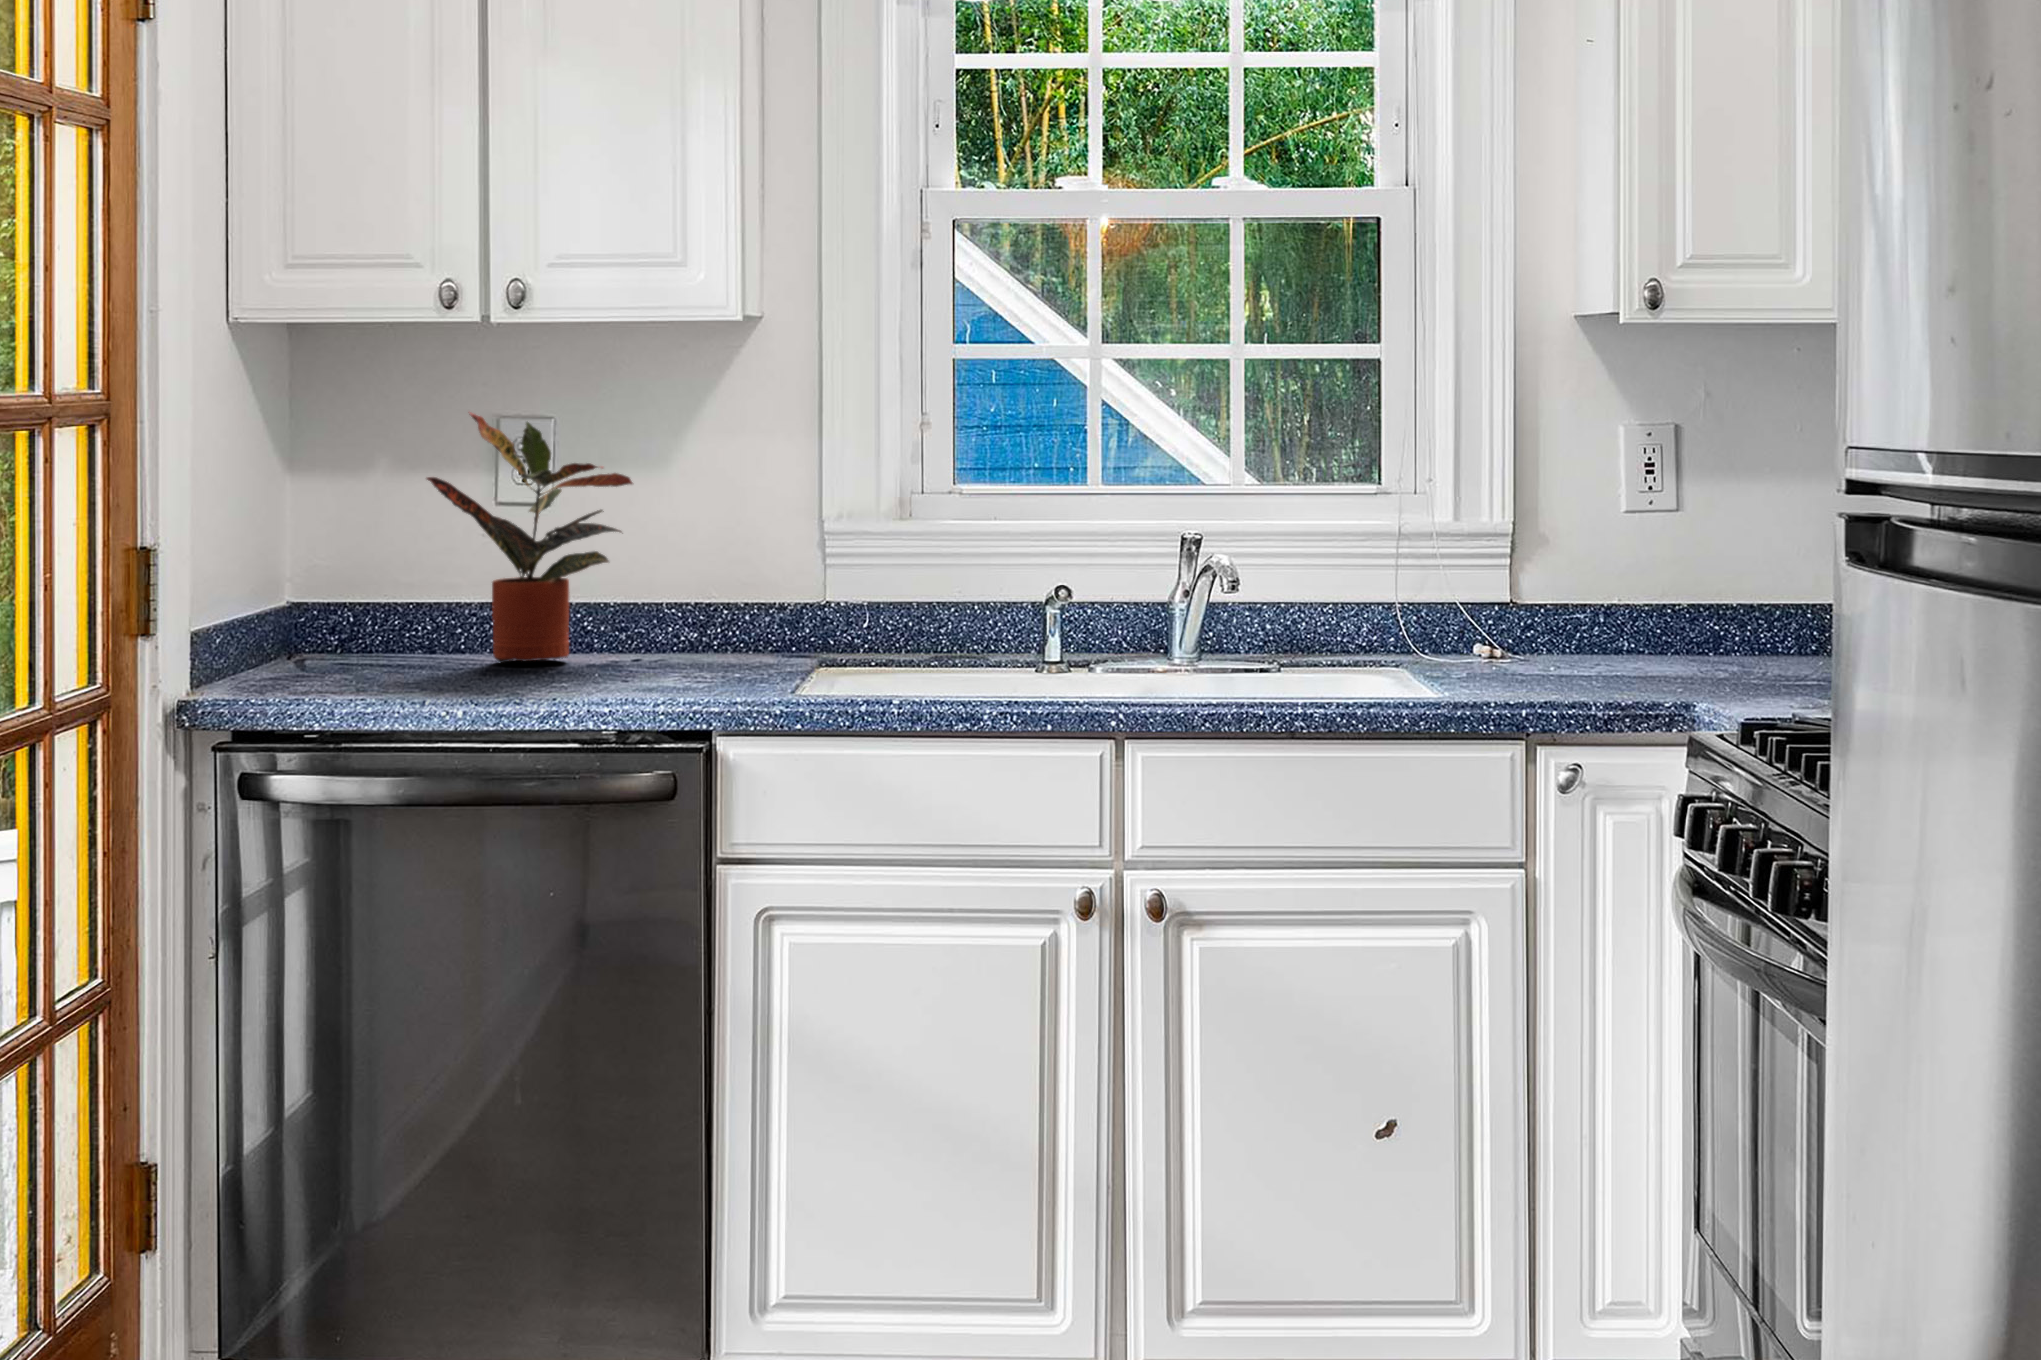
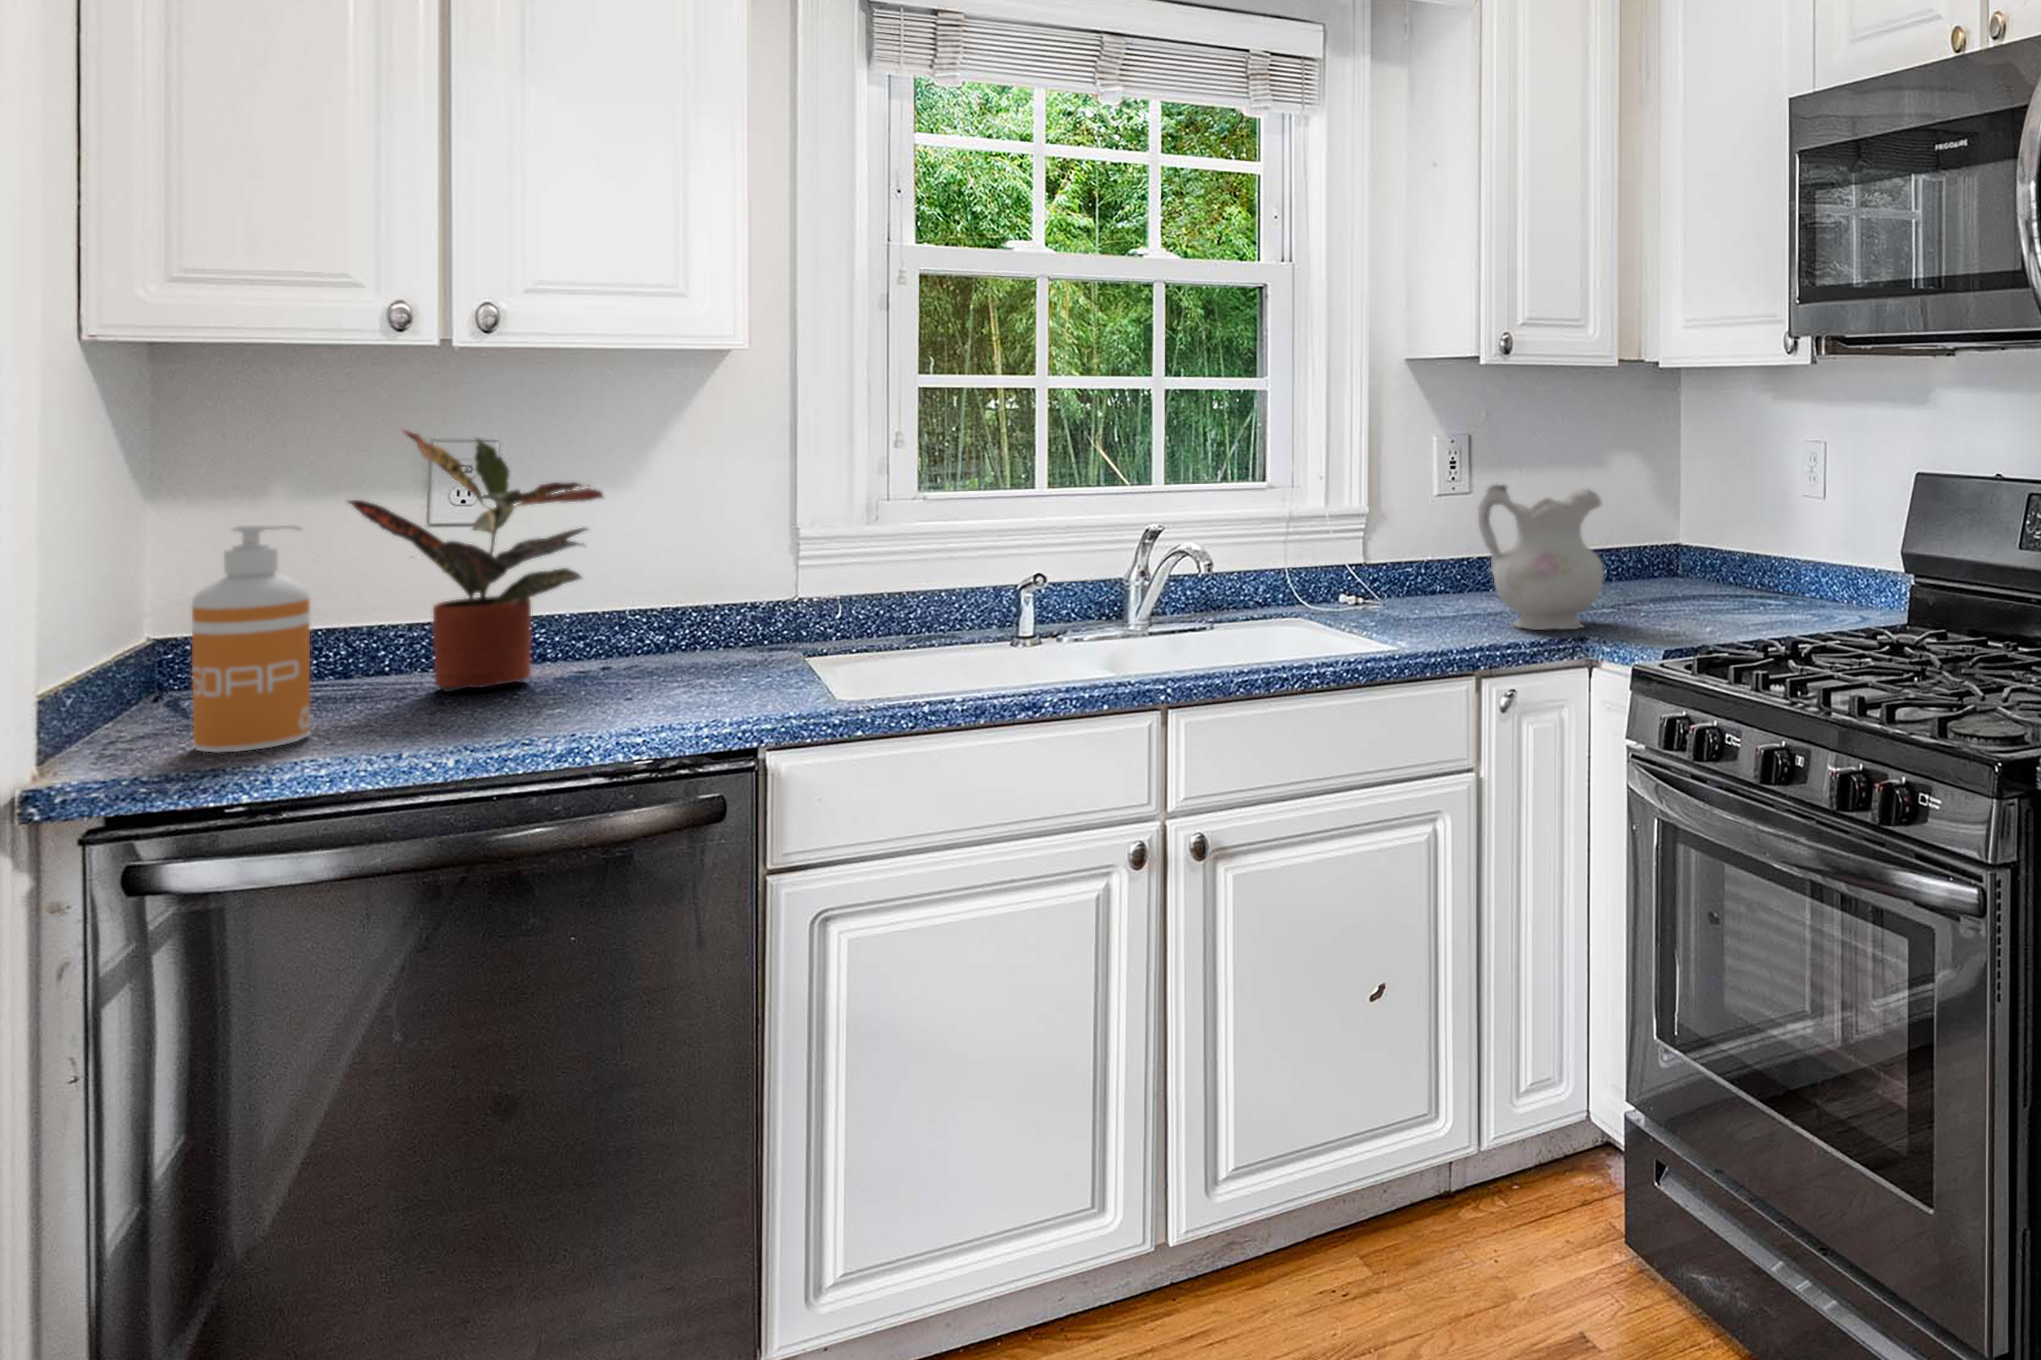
soap dispenser: none [299,491,379,691] -> present [192,524,311,752]
ceramic pitcher: none [1567,493,1742,695] -> present [1478,485,1604,630]

